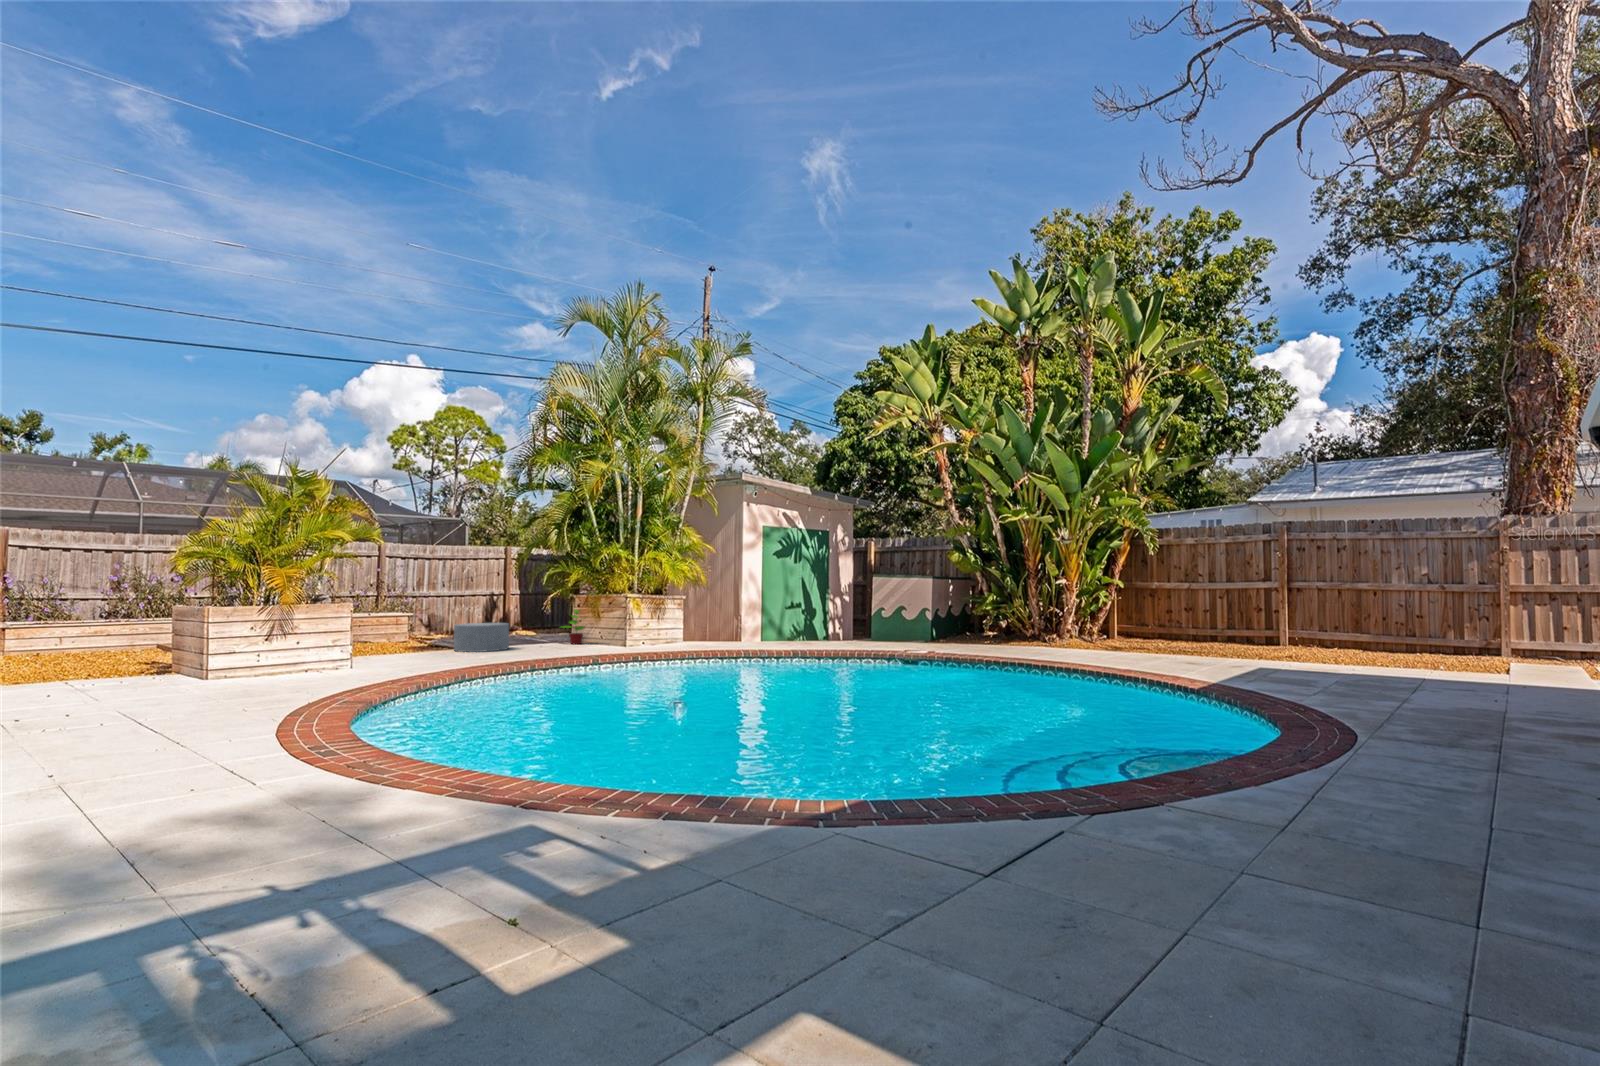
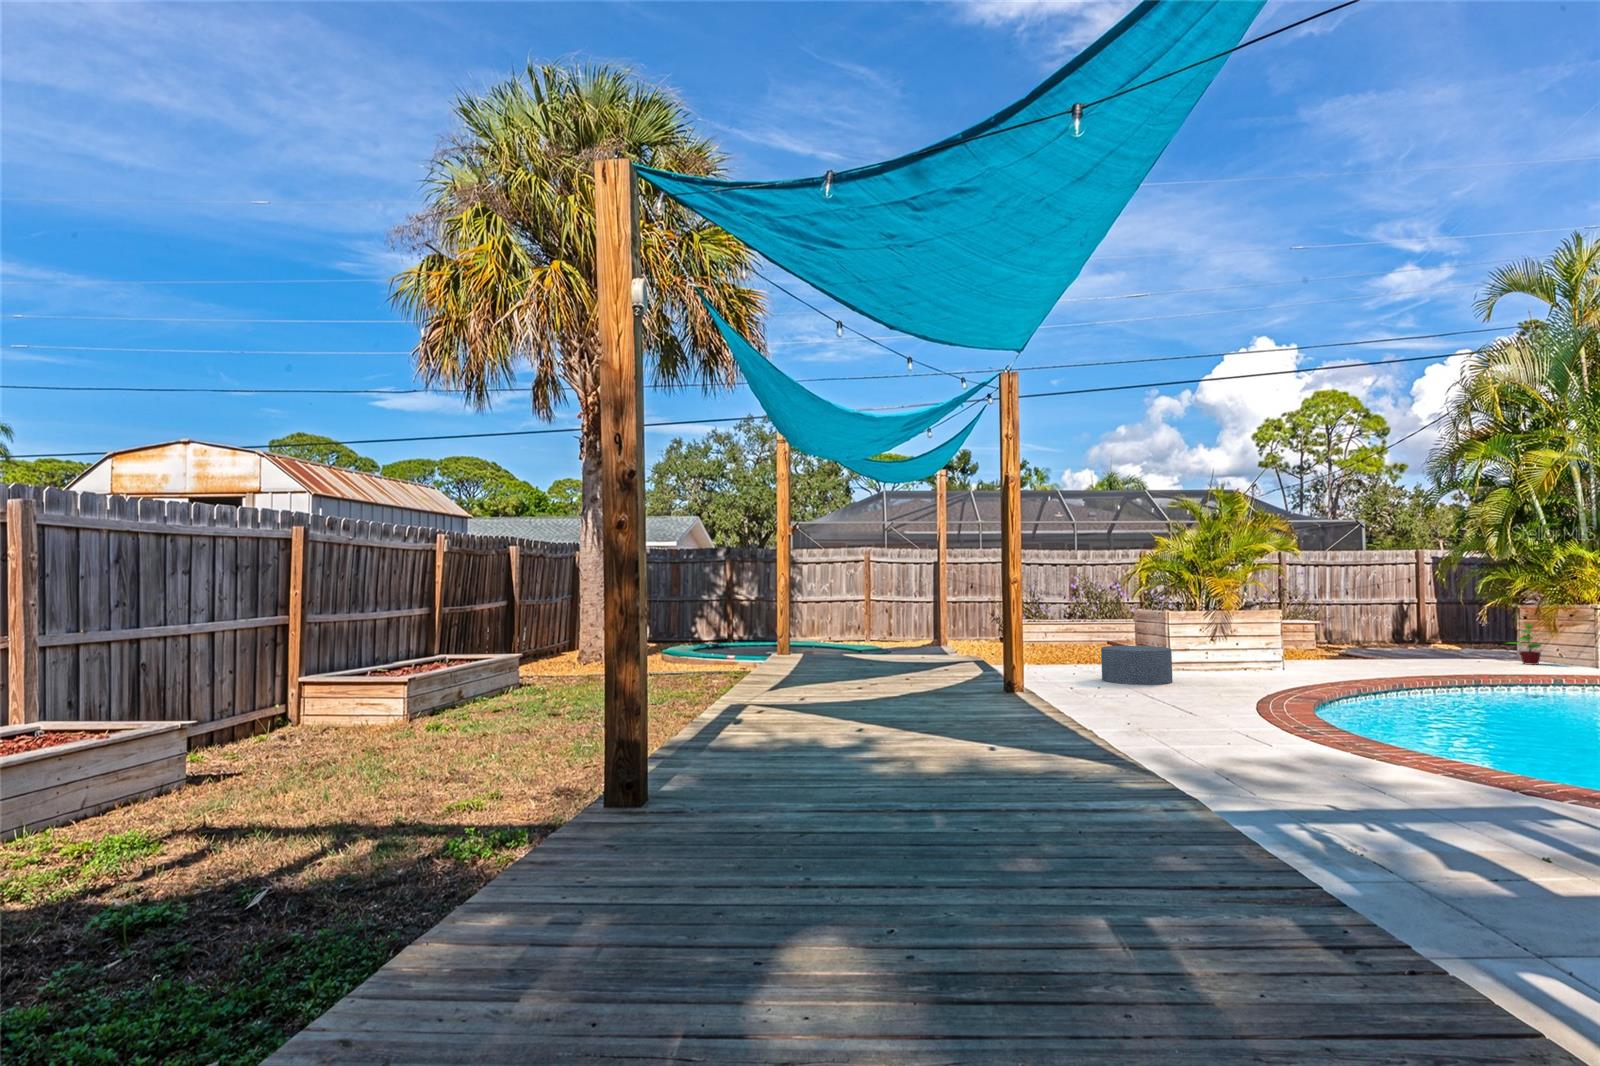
ottoman: present [454,623,509,652] -> present [1101,646,1173,685]

